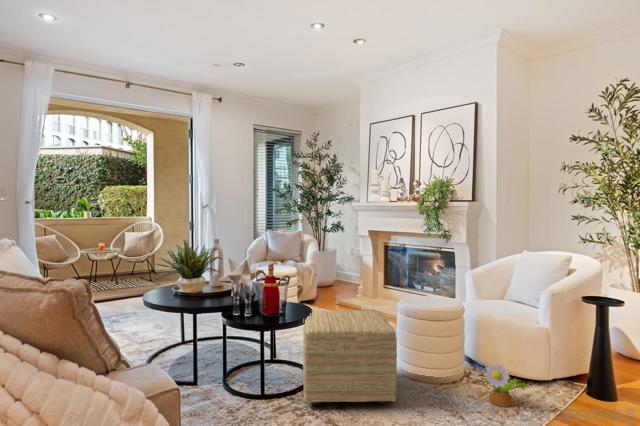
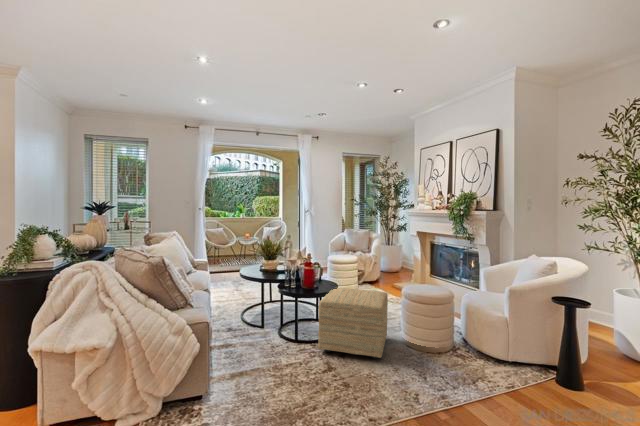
decorative plant: present [479,363,529,407] -> none [450,340,490,376]

